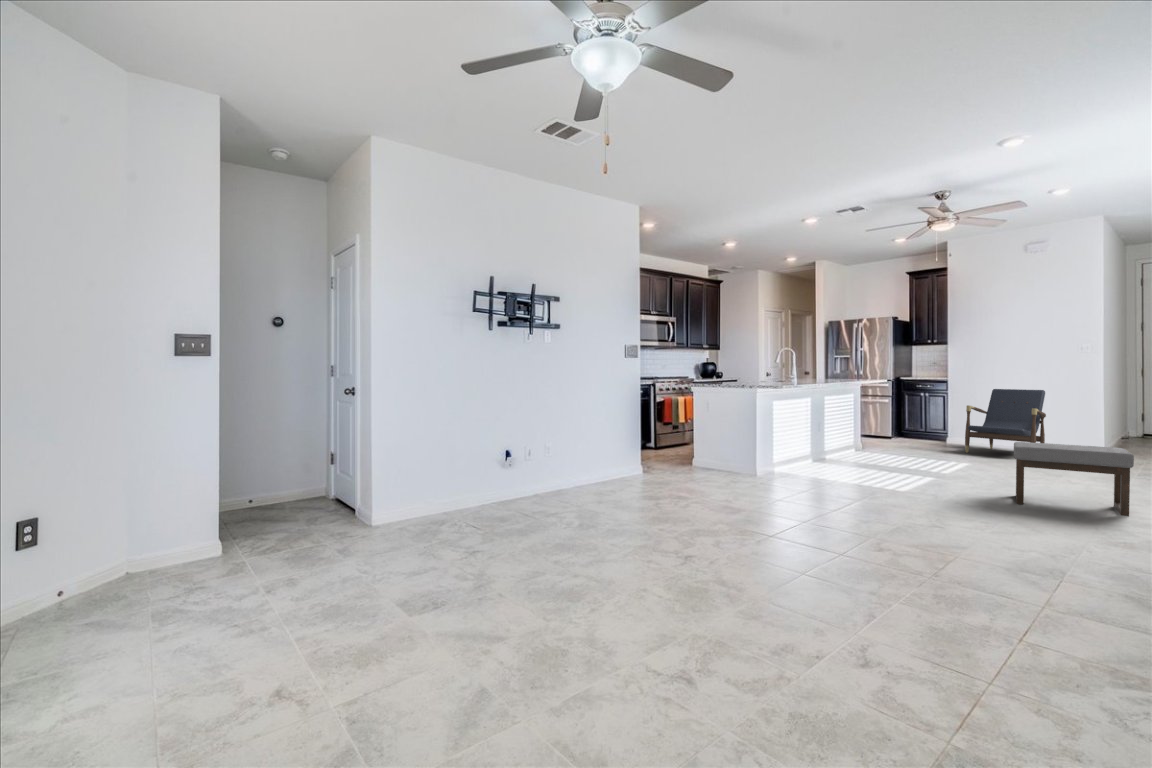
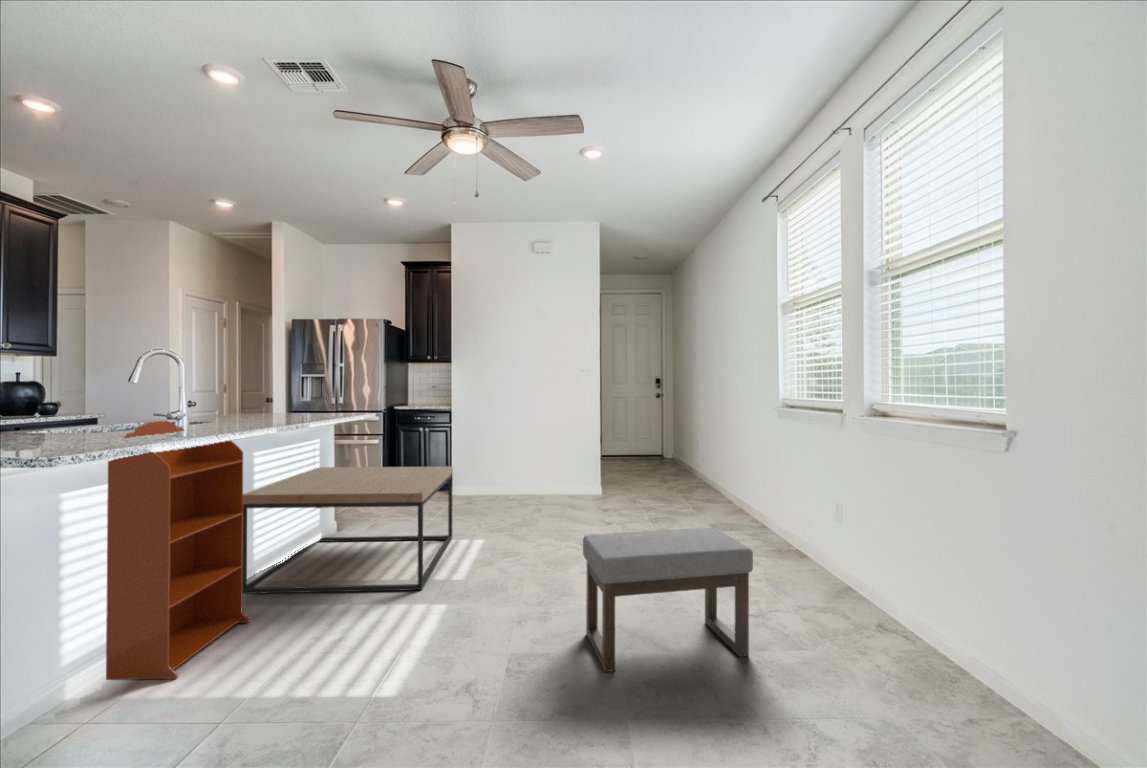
bookcase: none [785,378,830,474] -> present [106,421,249,680]
lounge chair: present [965,389,1046,453] -> none [475,421,552,513]
coffee table: none [820,410,942,472] -> present [242,466,453,594]

